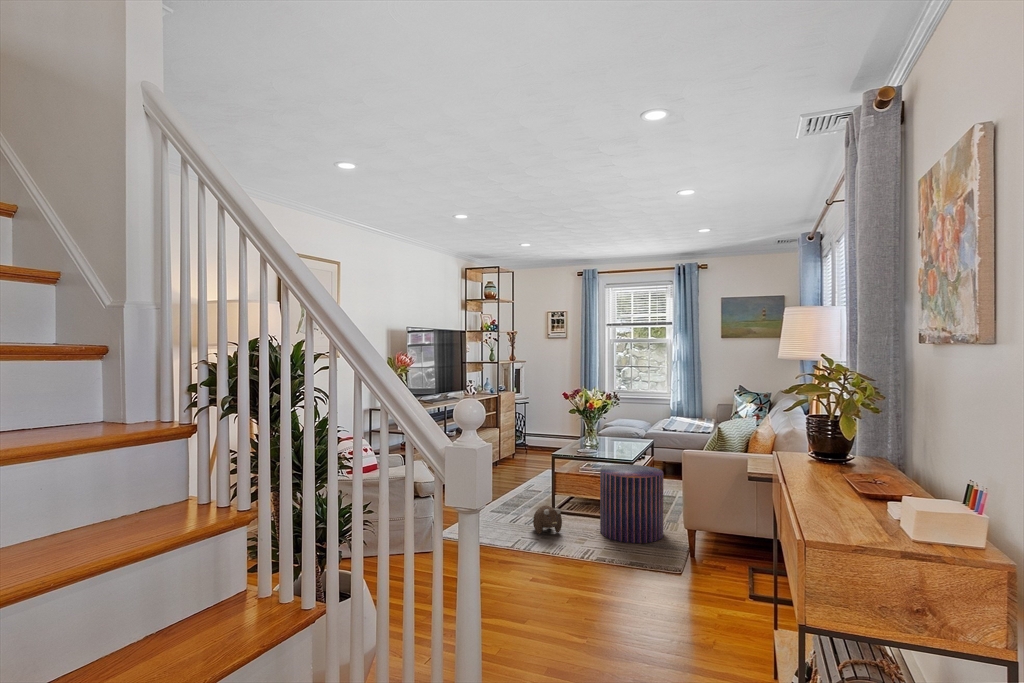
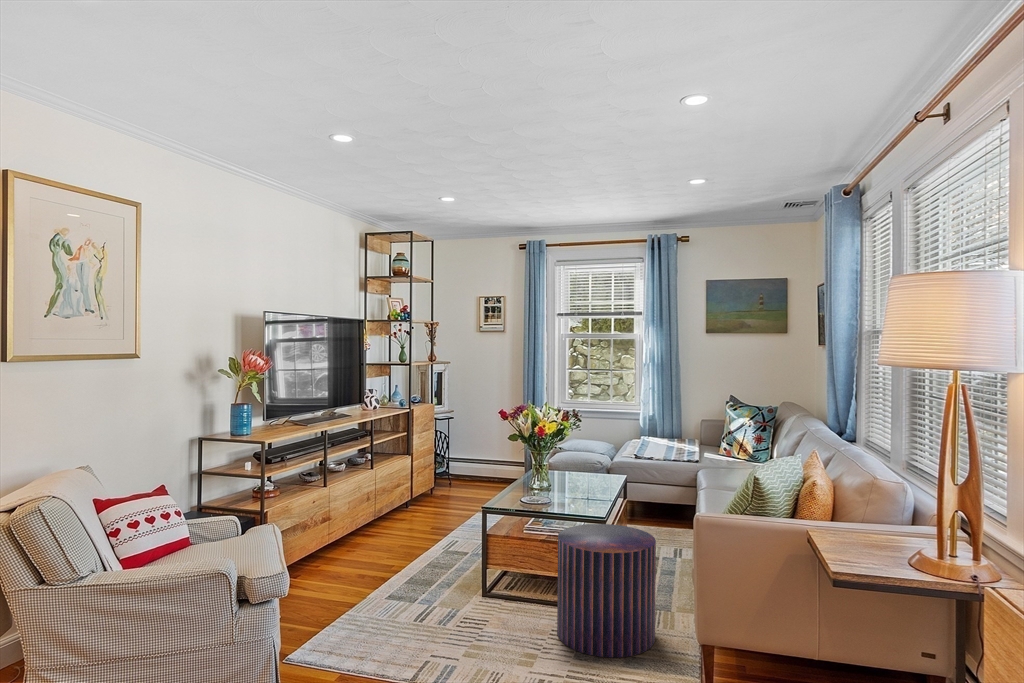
plush toy: present [533,505,562,534] -> none [452,595,497,645]

